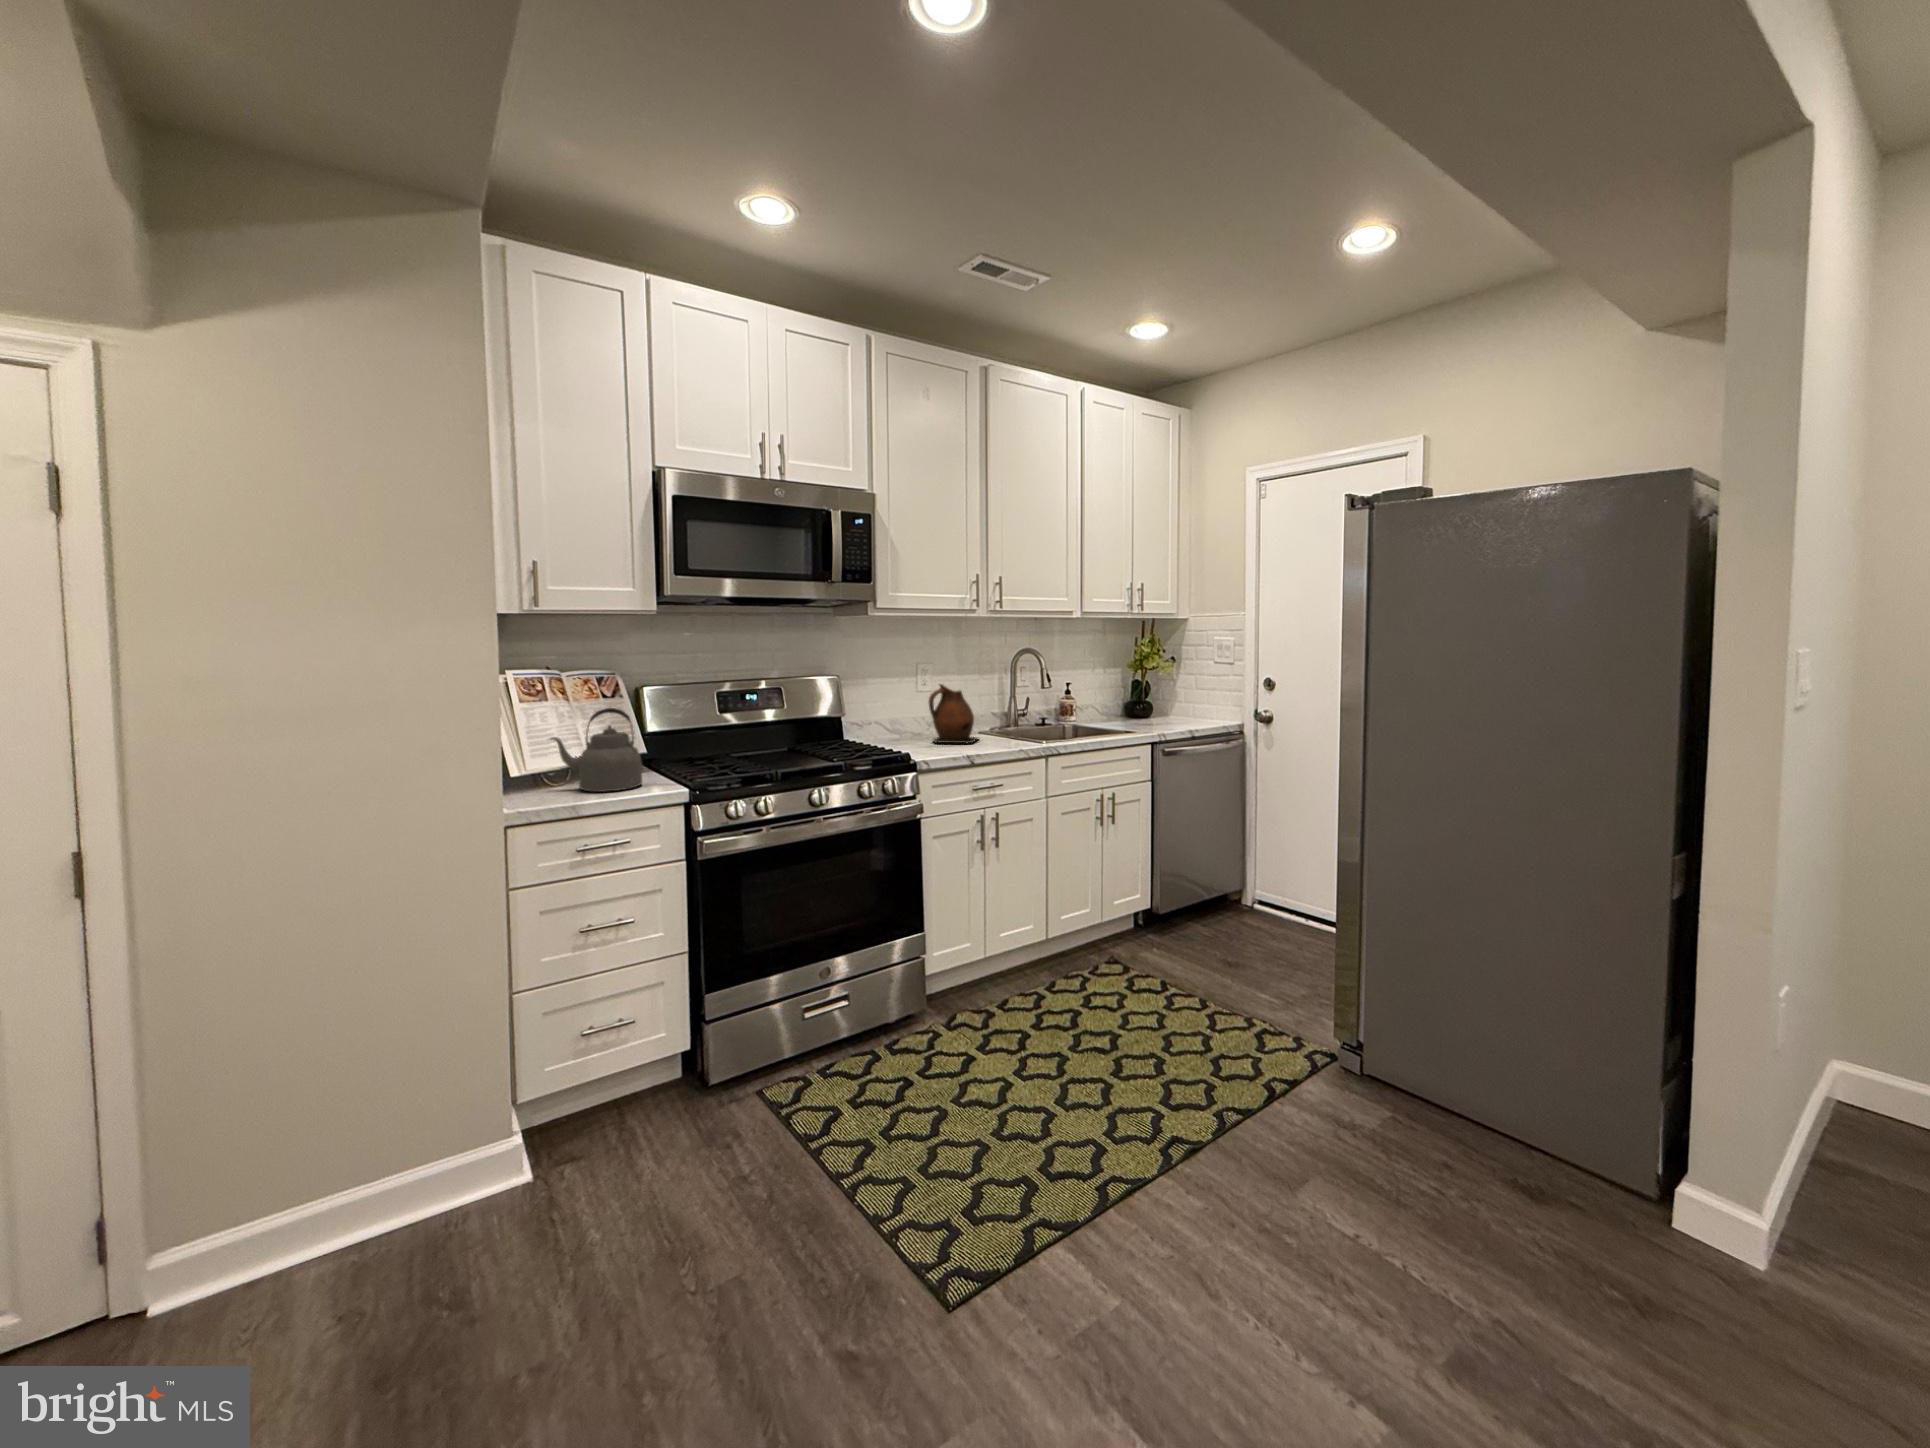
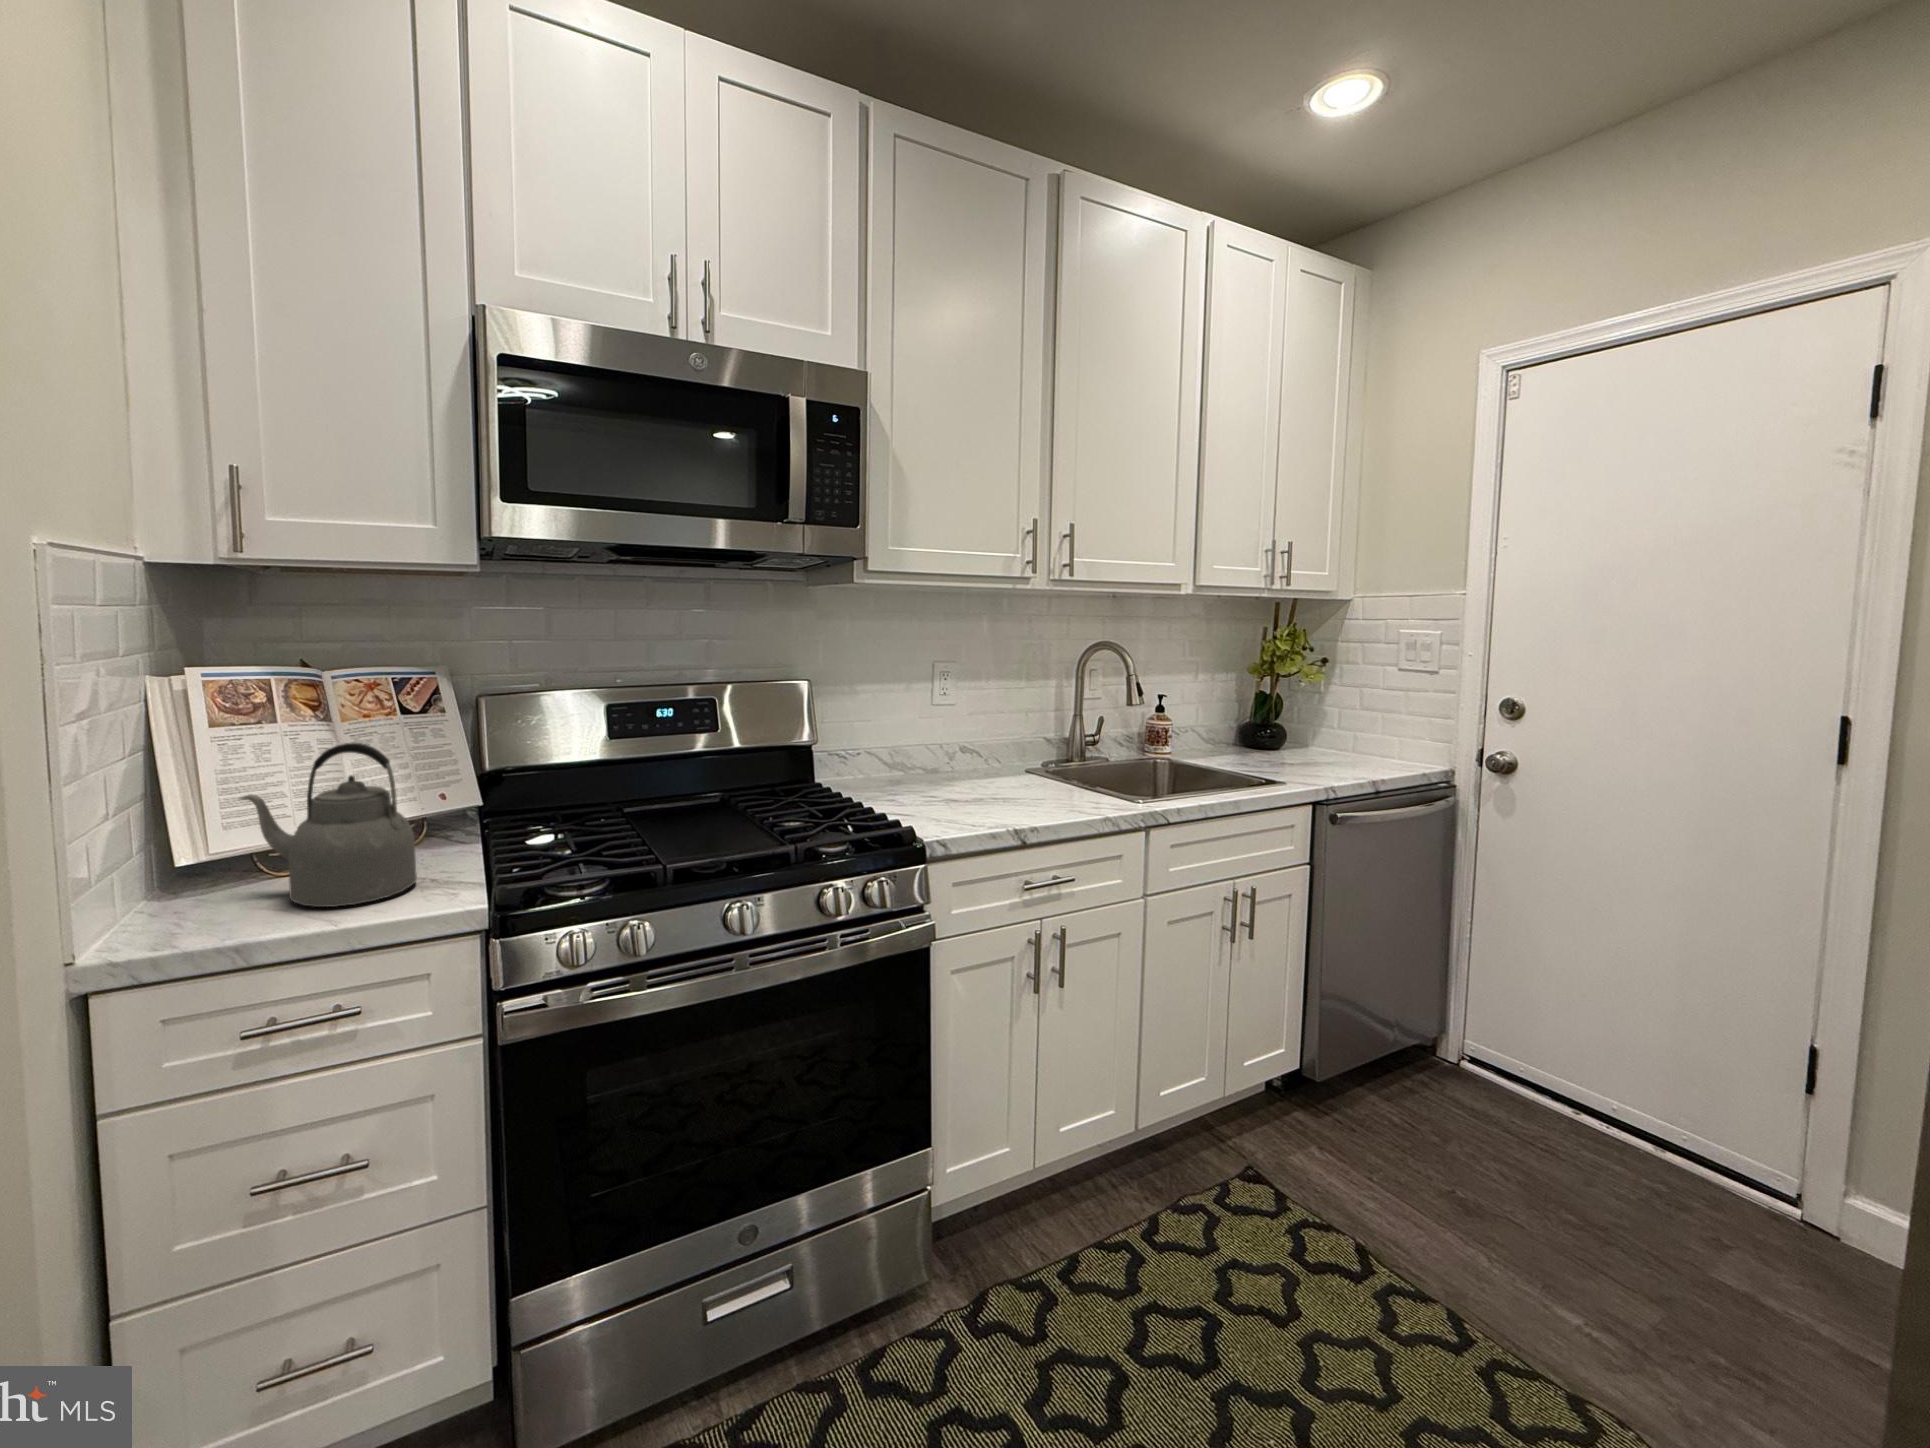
ceramic pitcher: present [929,684,978,744] -> none [948,696,1029,800]

